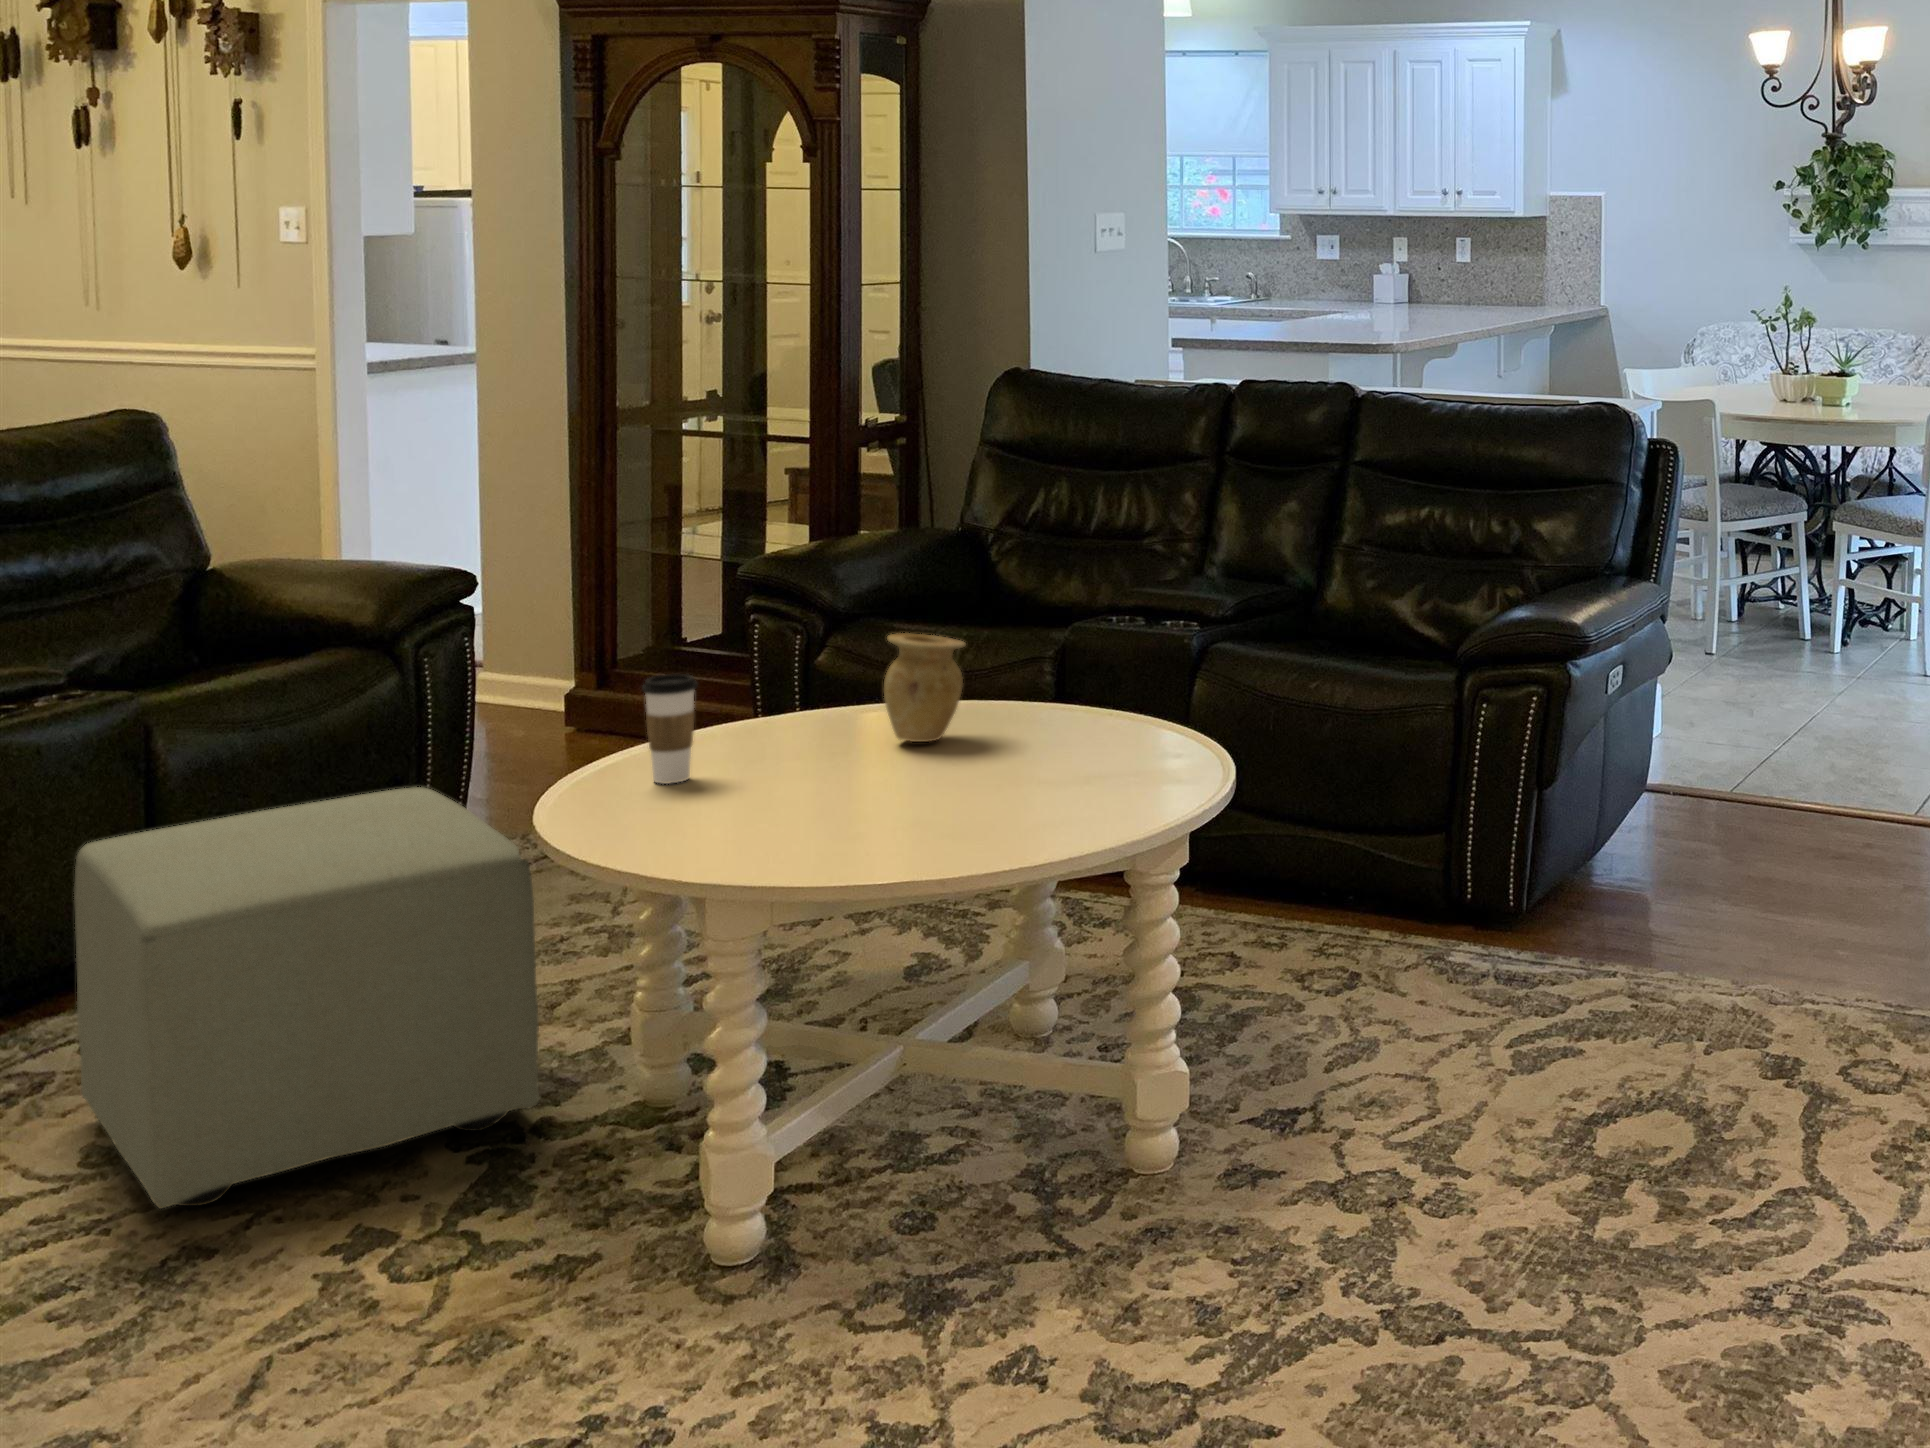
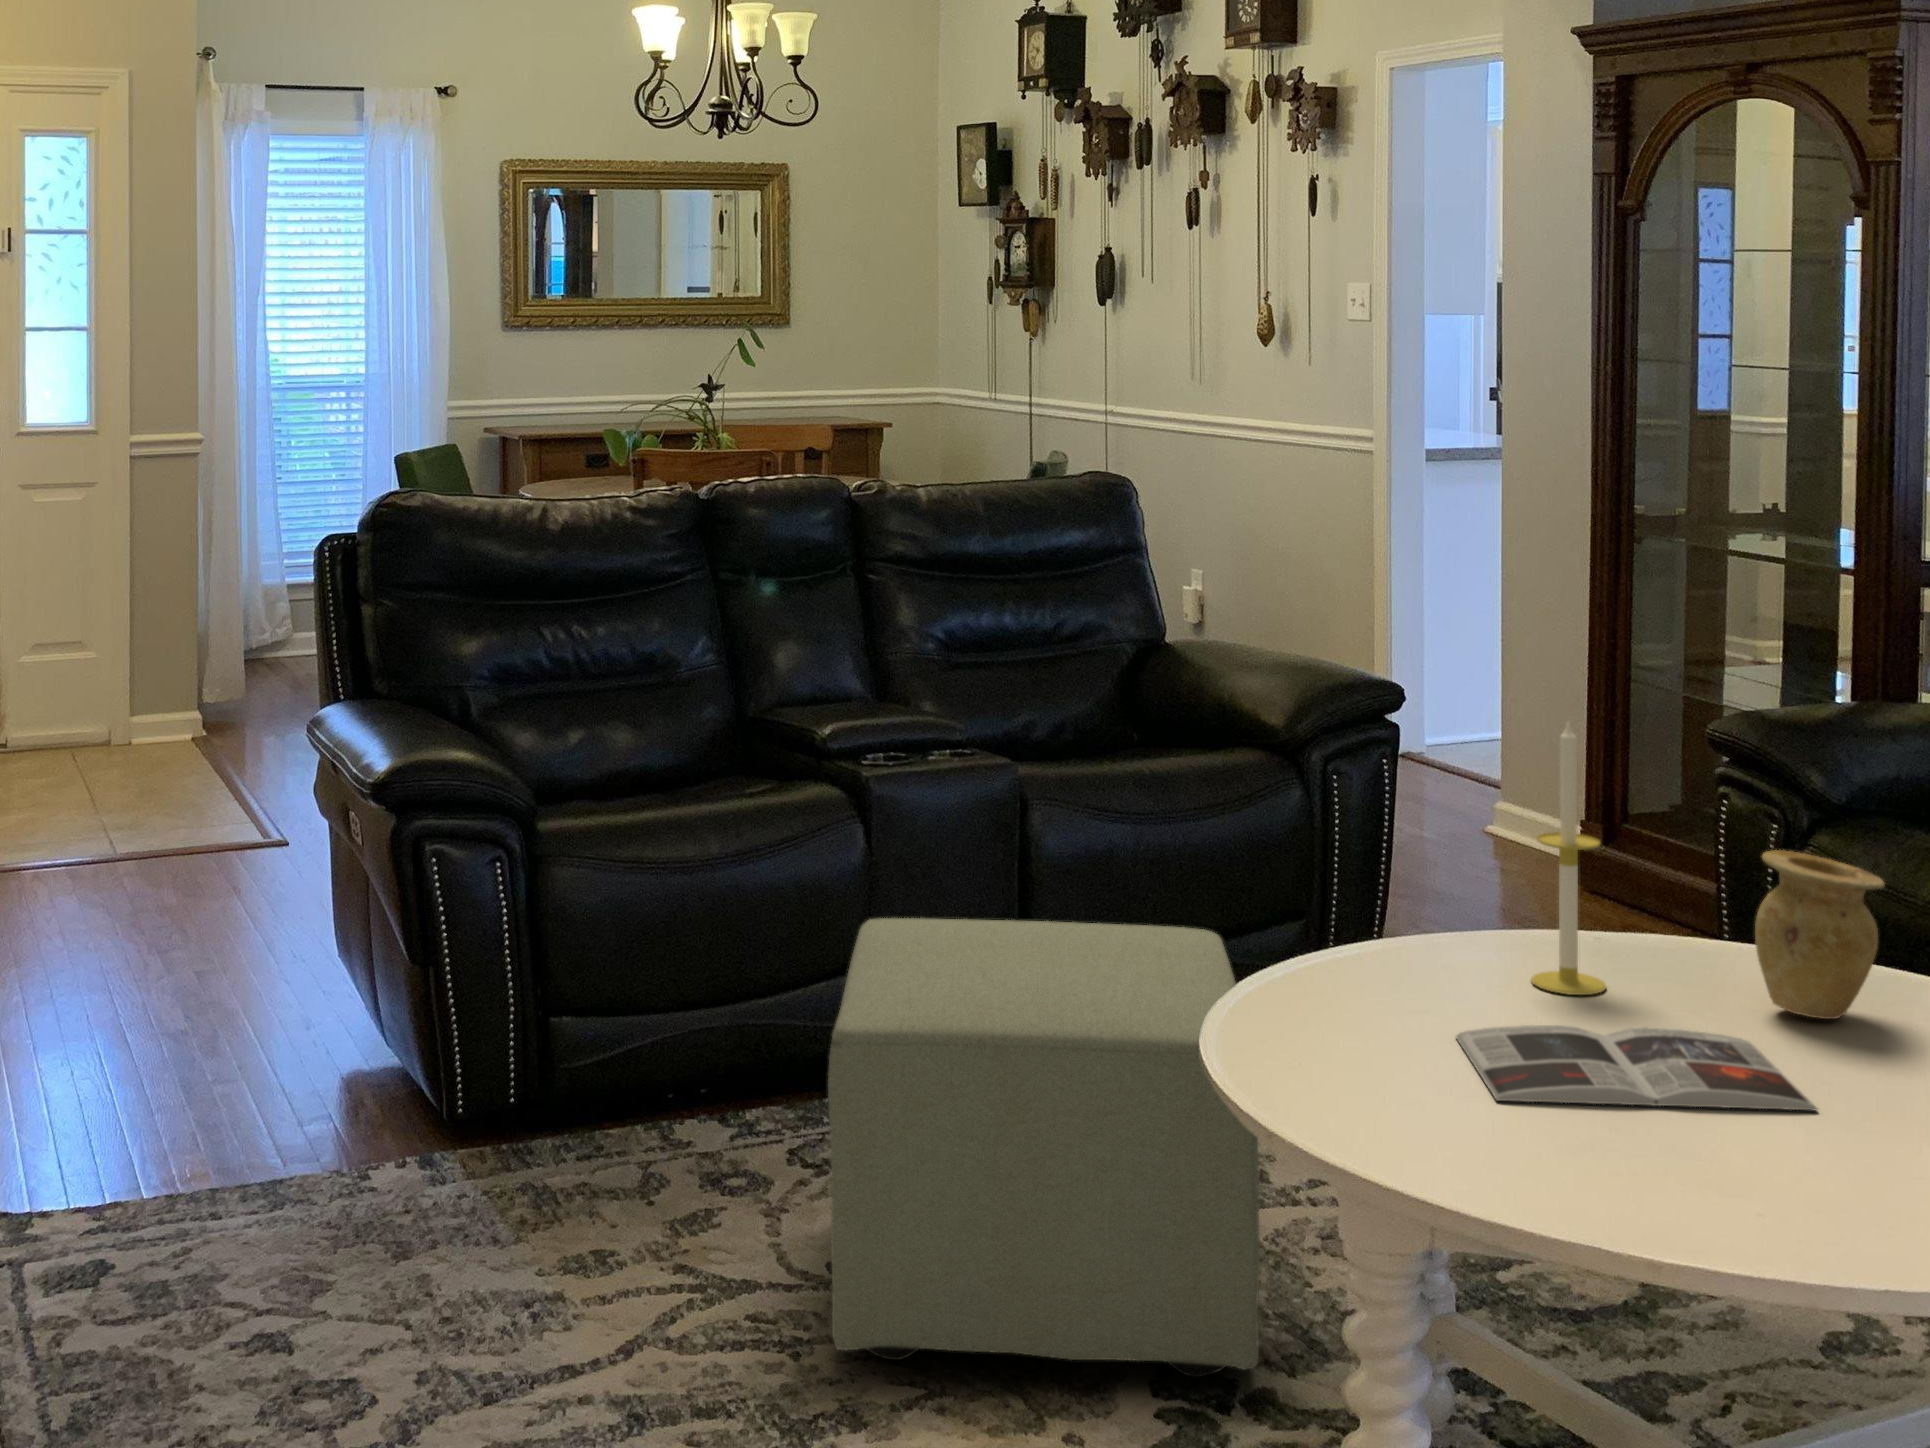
candle: none [728,562,782,764] -> present [1531,722,1606,995]
coffee cup: present [642,674,698,784] -> none [1407,850,1479,997]
magazine: none [705,763,962,833] -> present [1456,1025,1818,1111]

